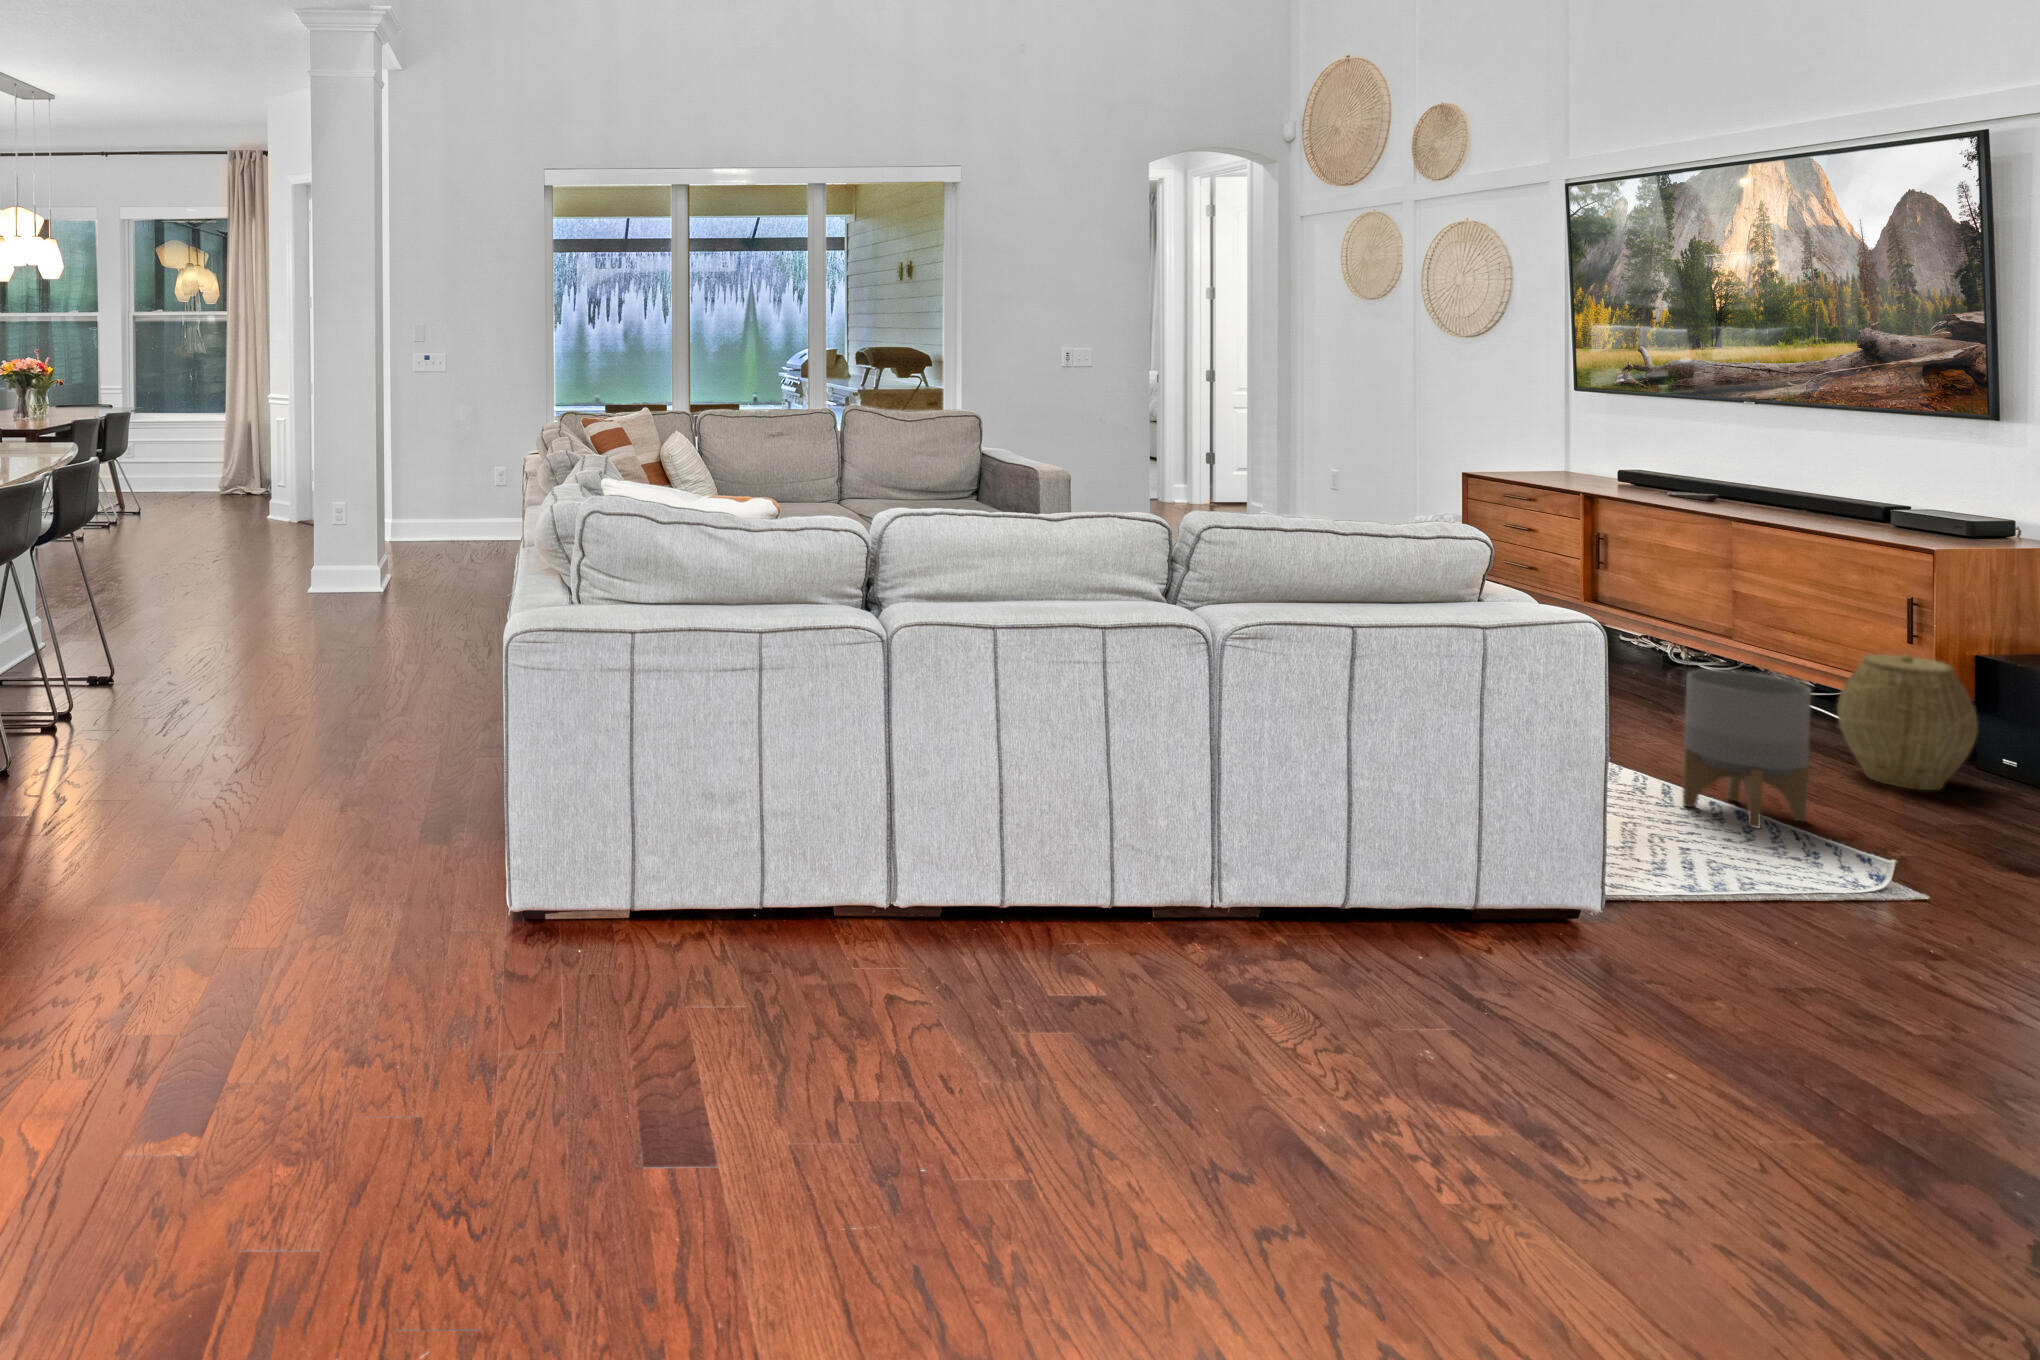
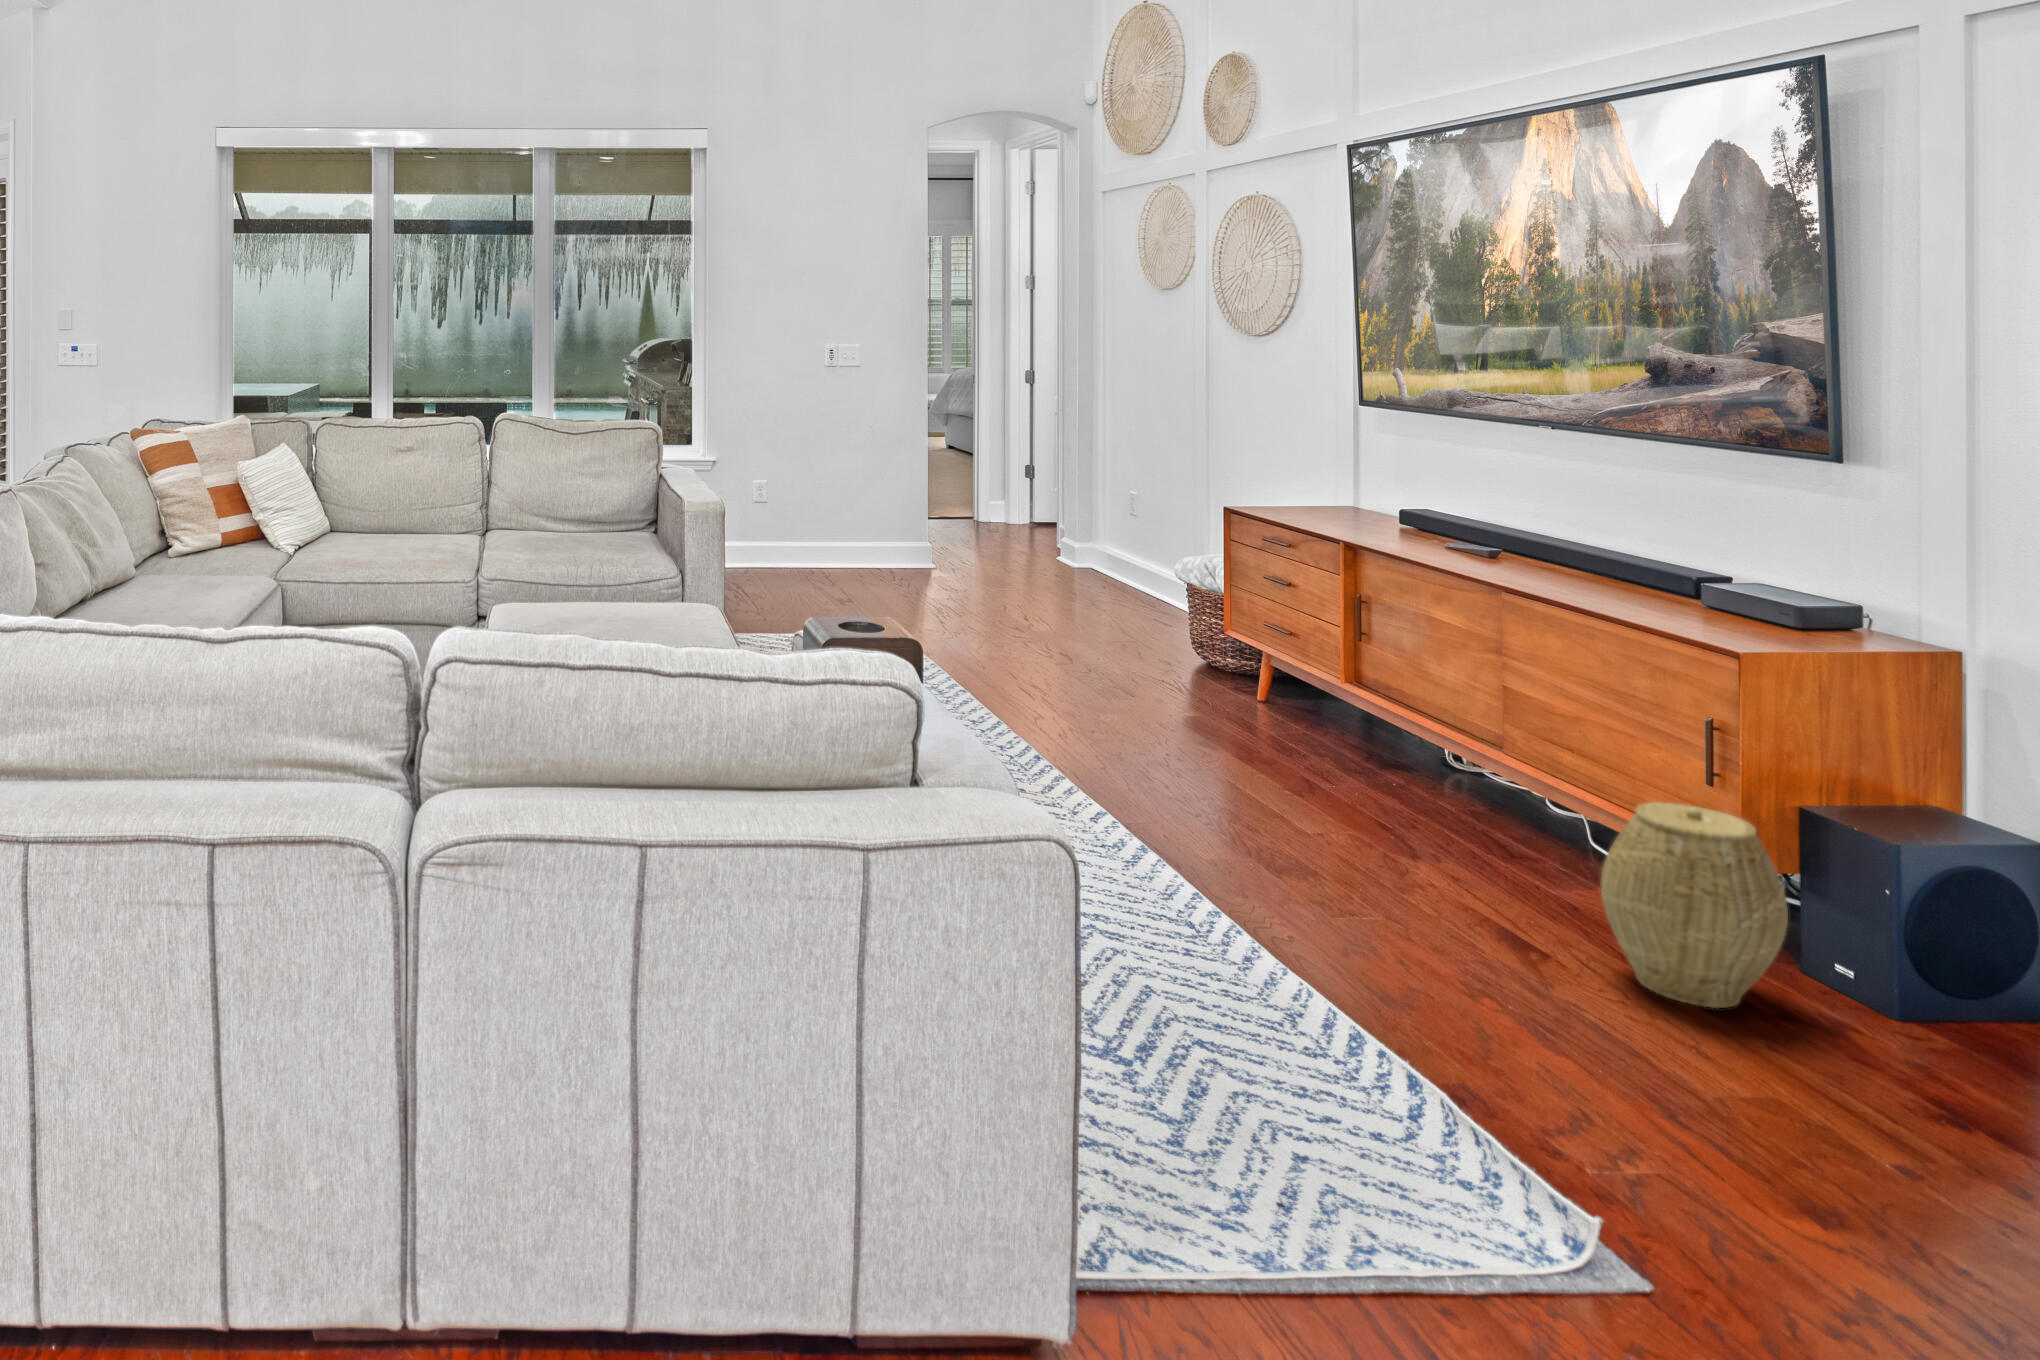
planter: present [1682,669,1811,829] -> none [1353,835,1529,1091]

